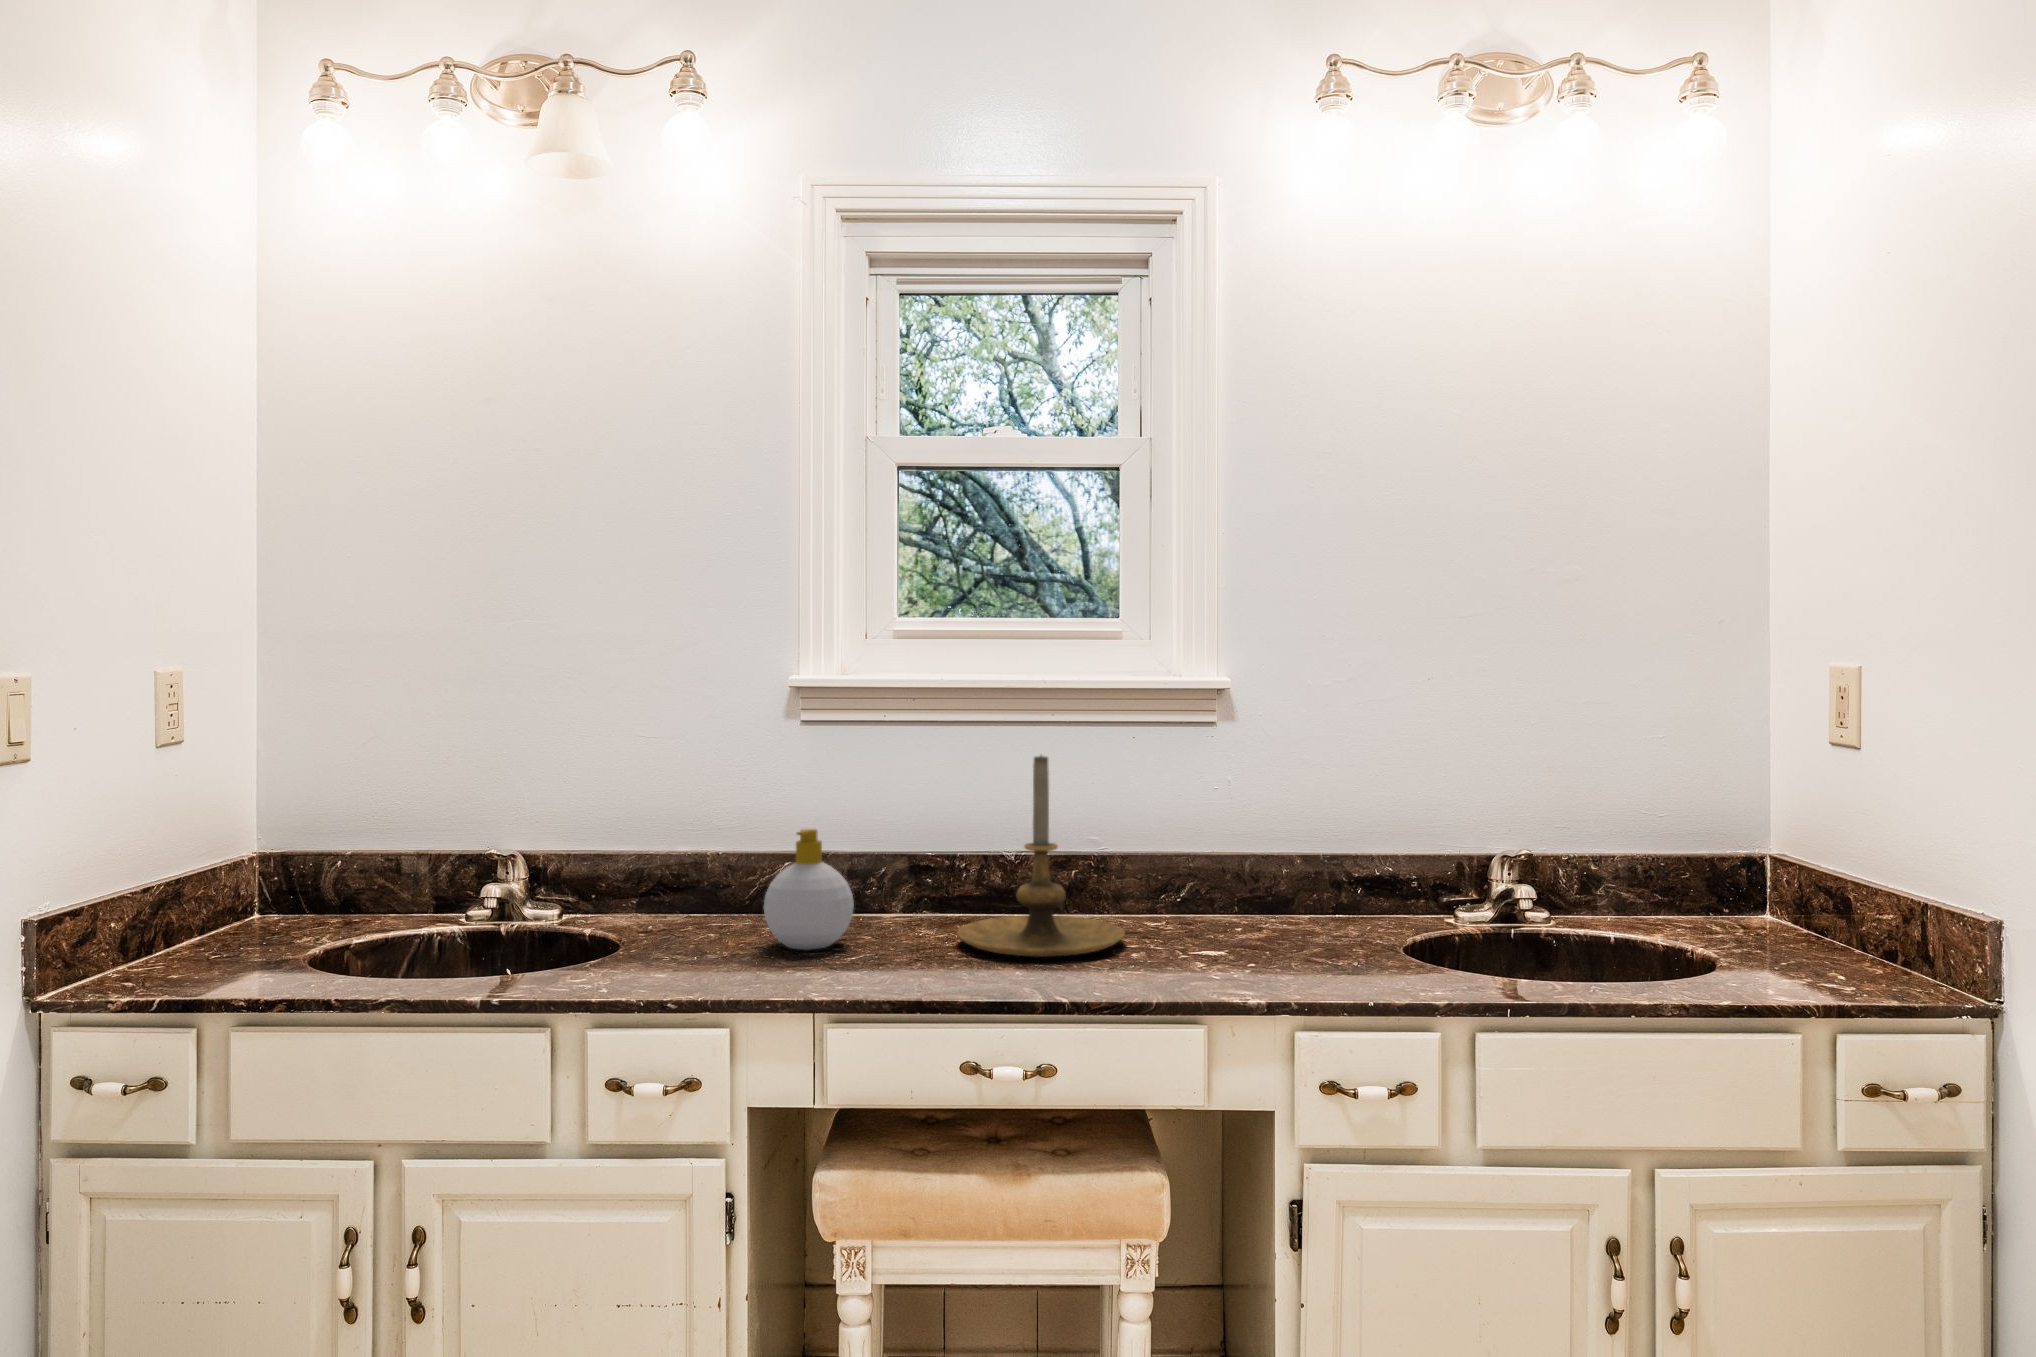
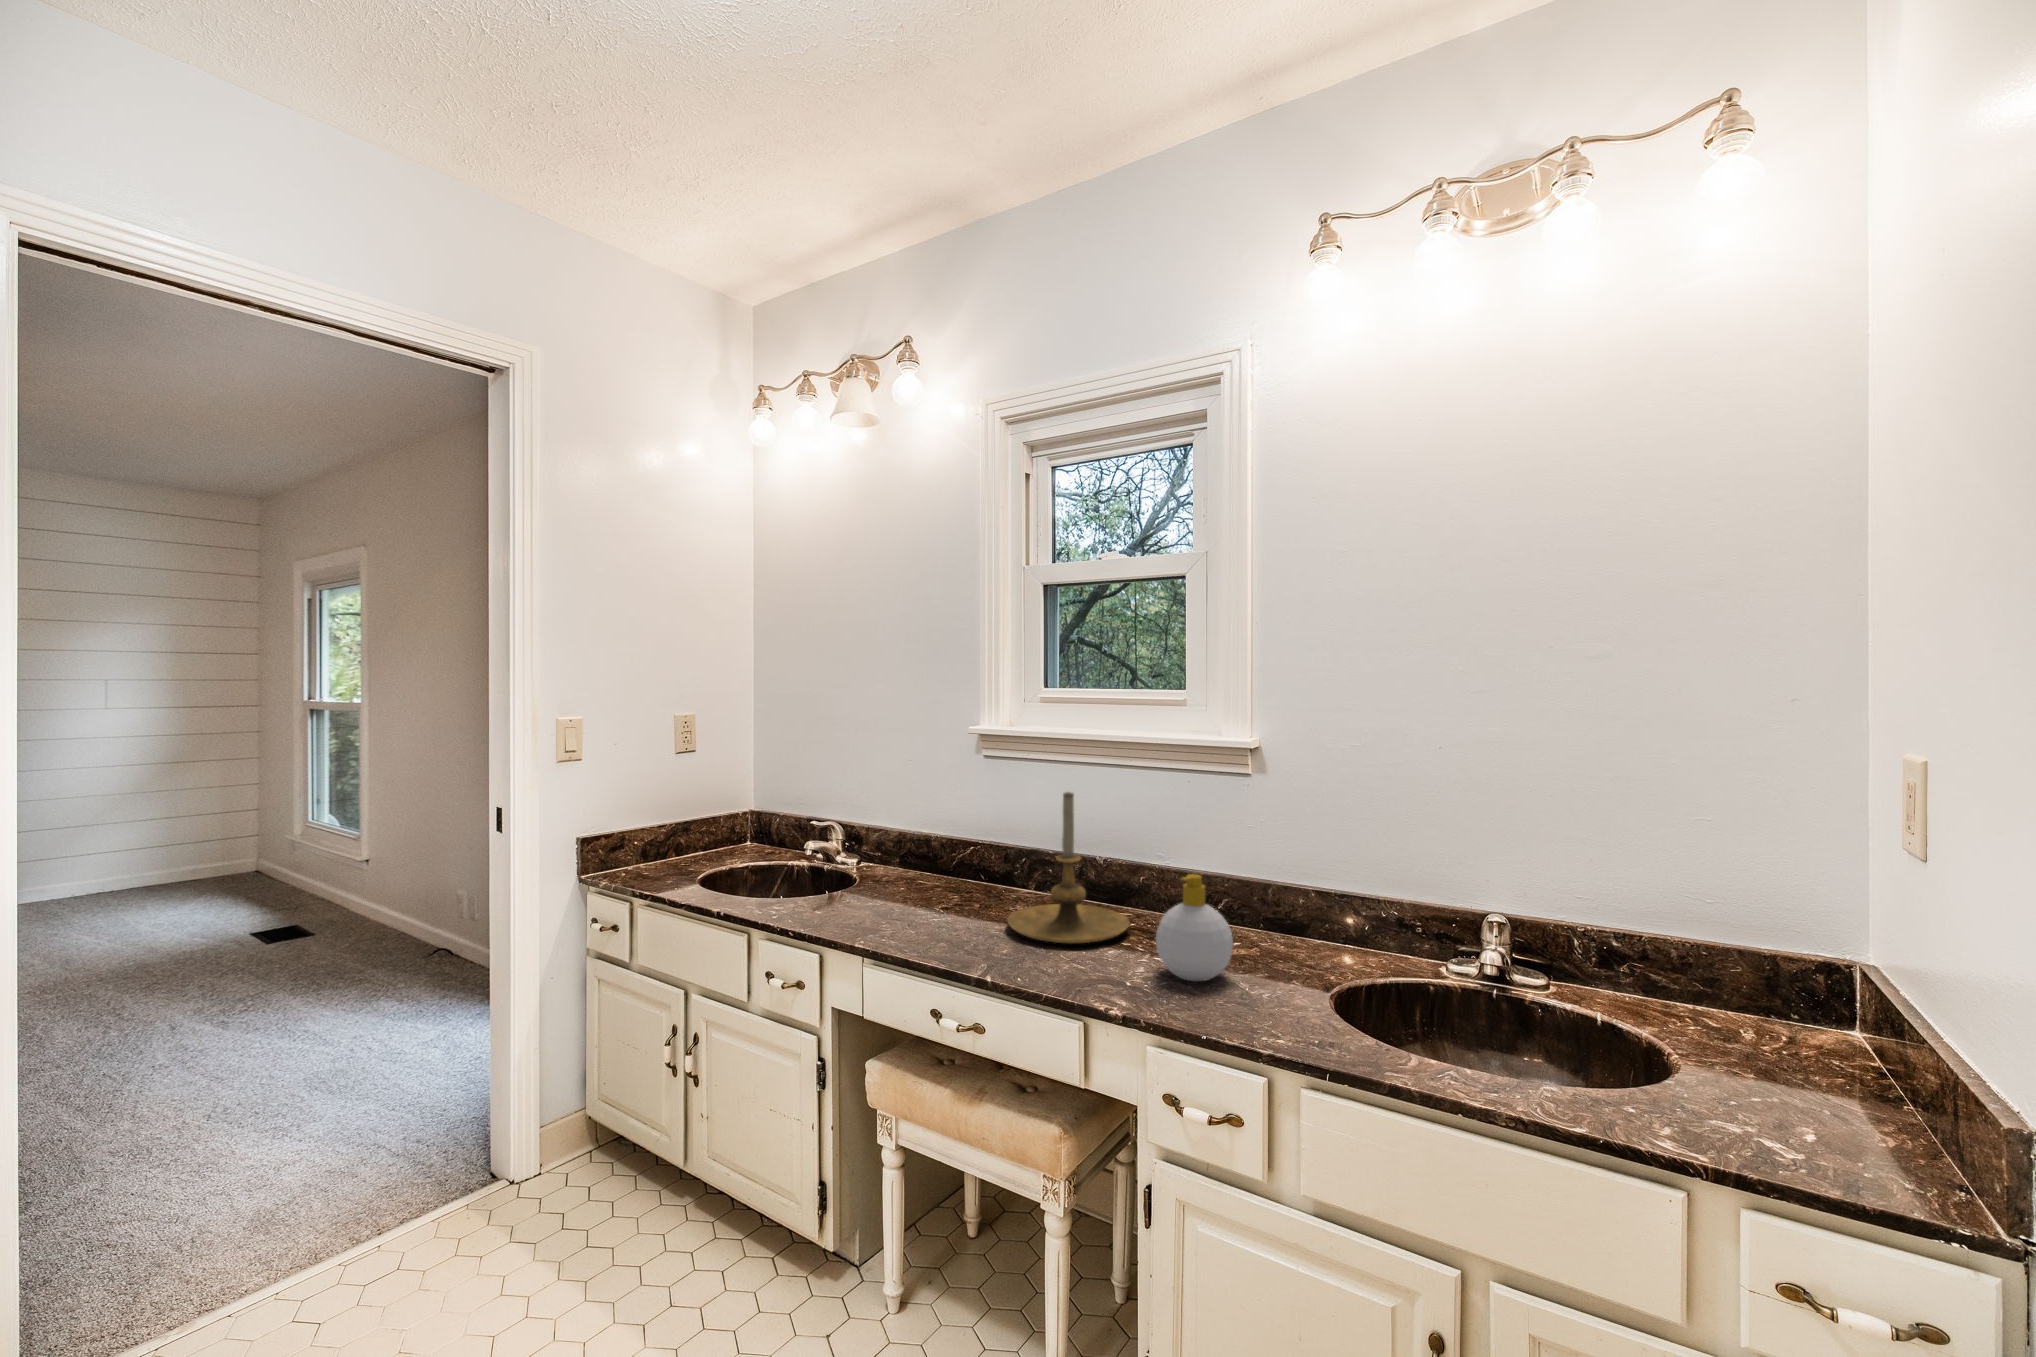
soap bottle: present [764,829,854,950] -> present [1156,874,1233,981]

